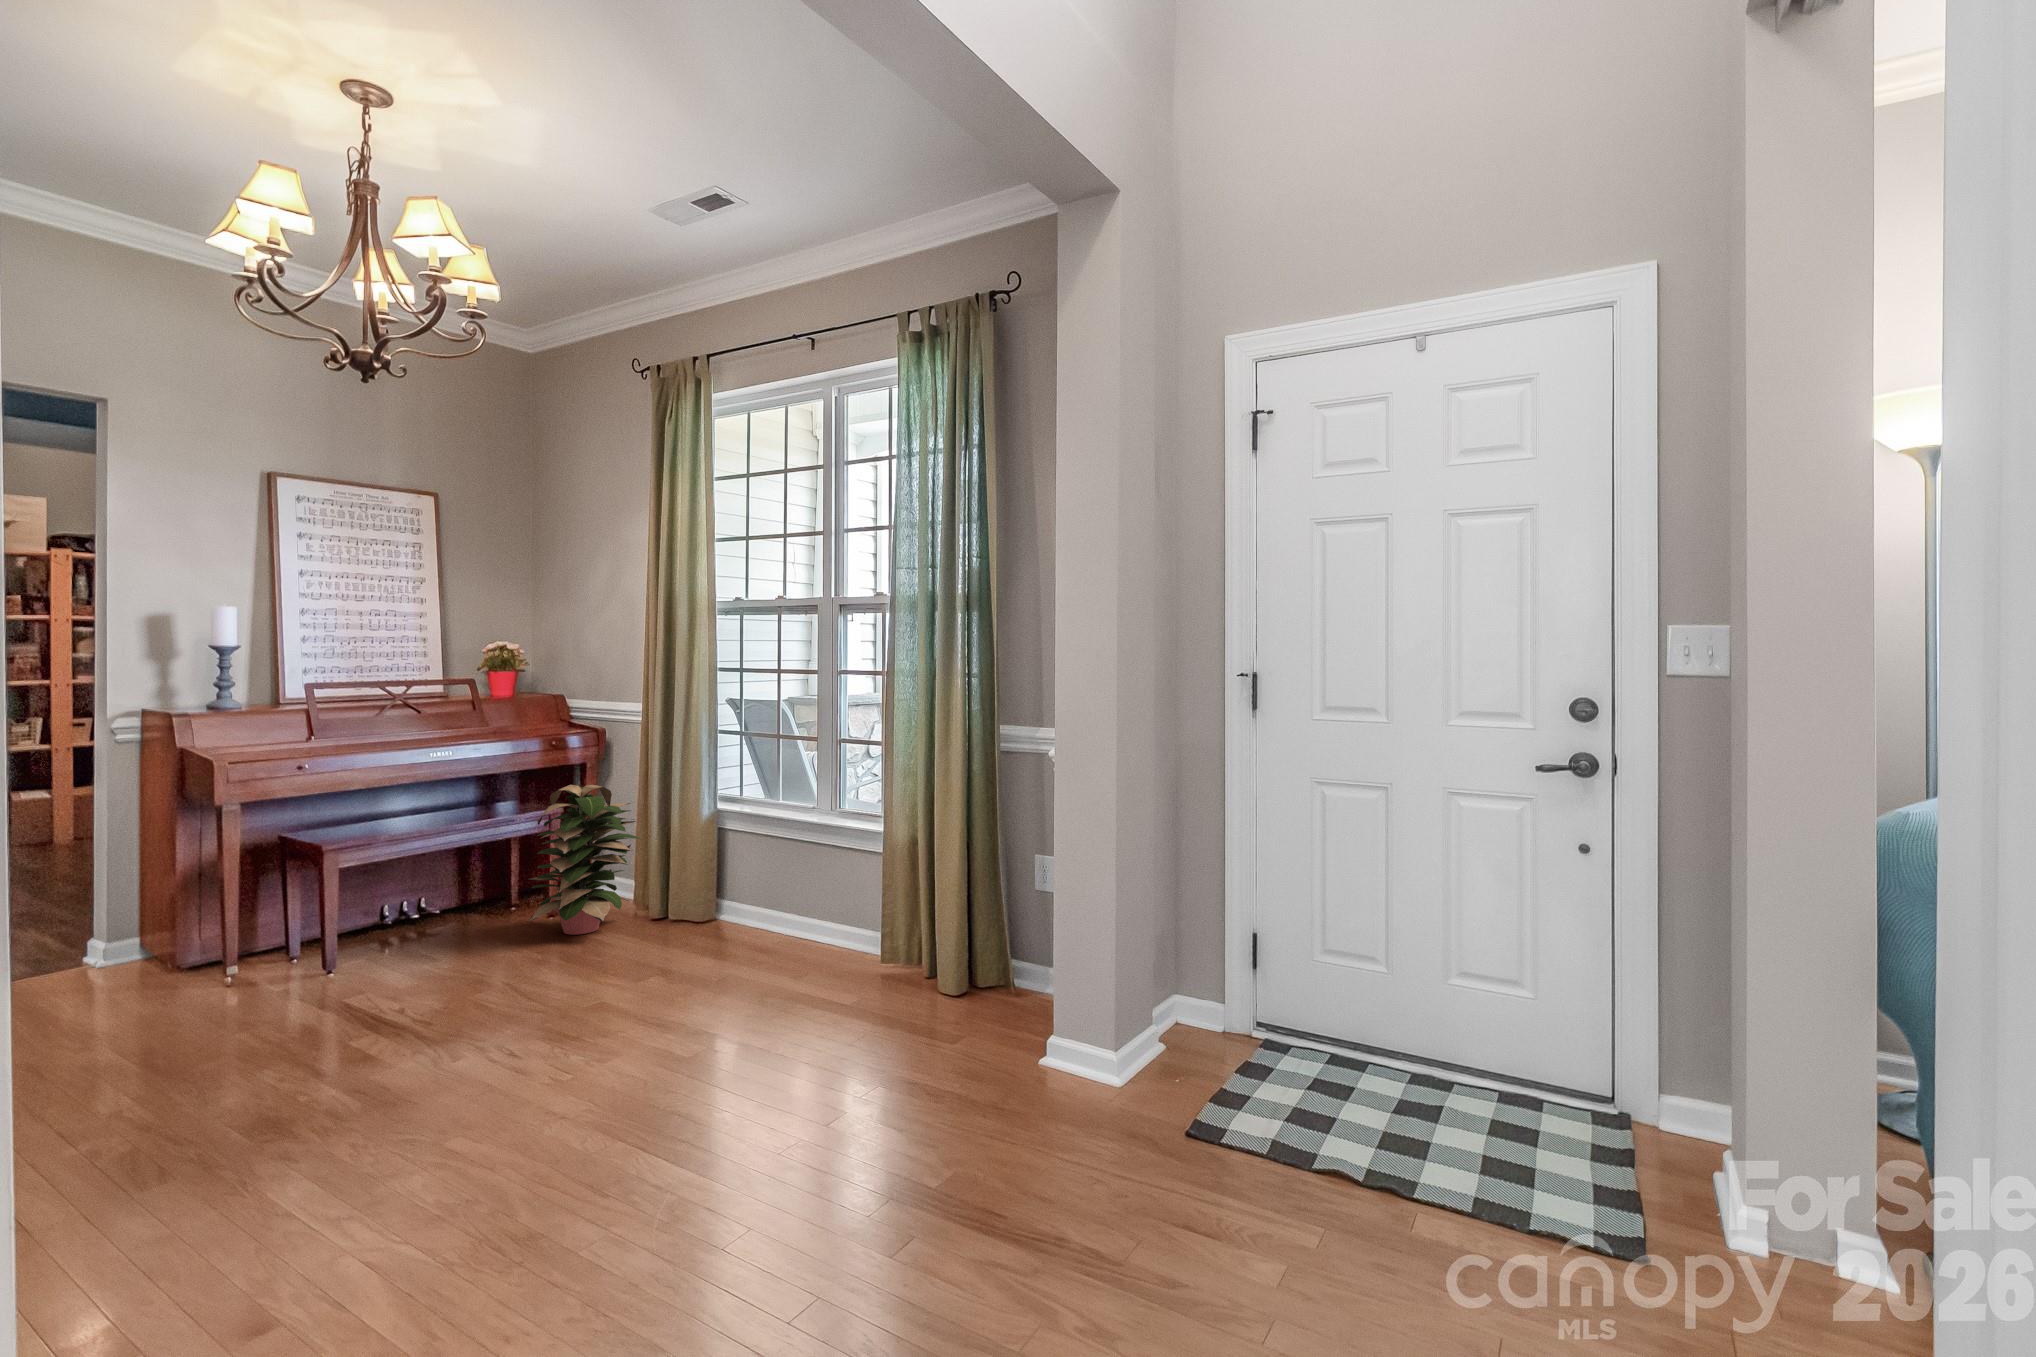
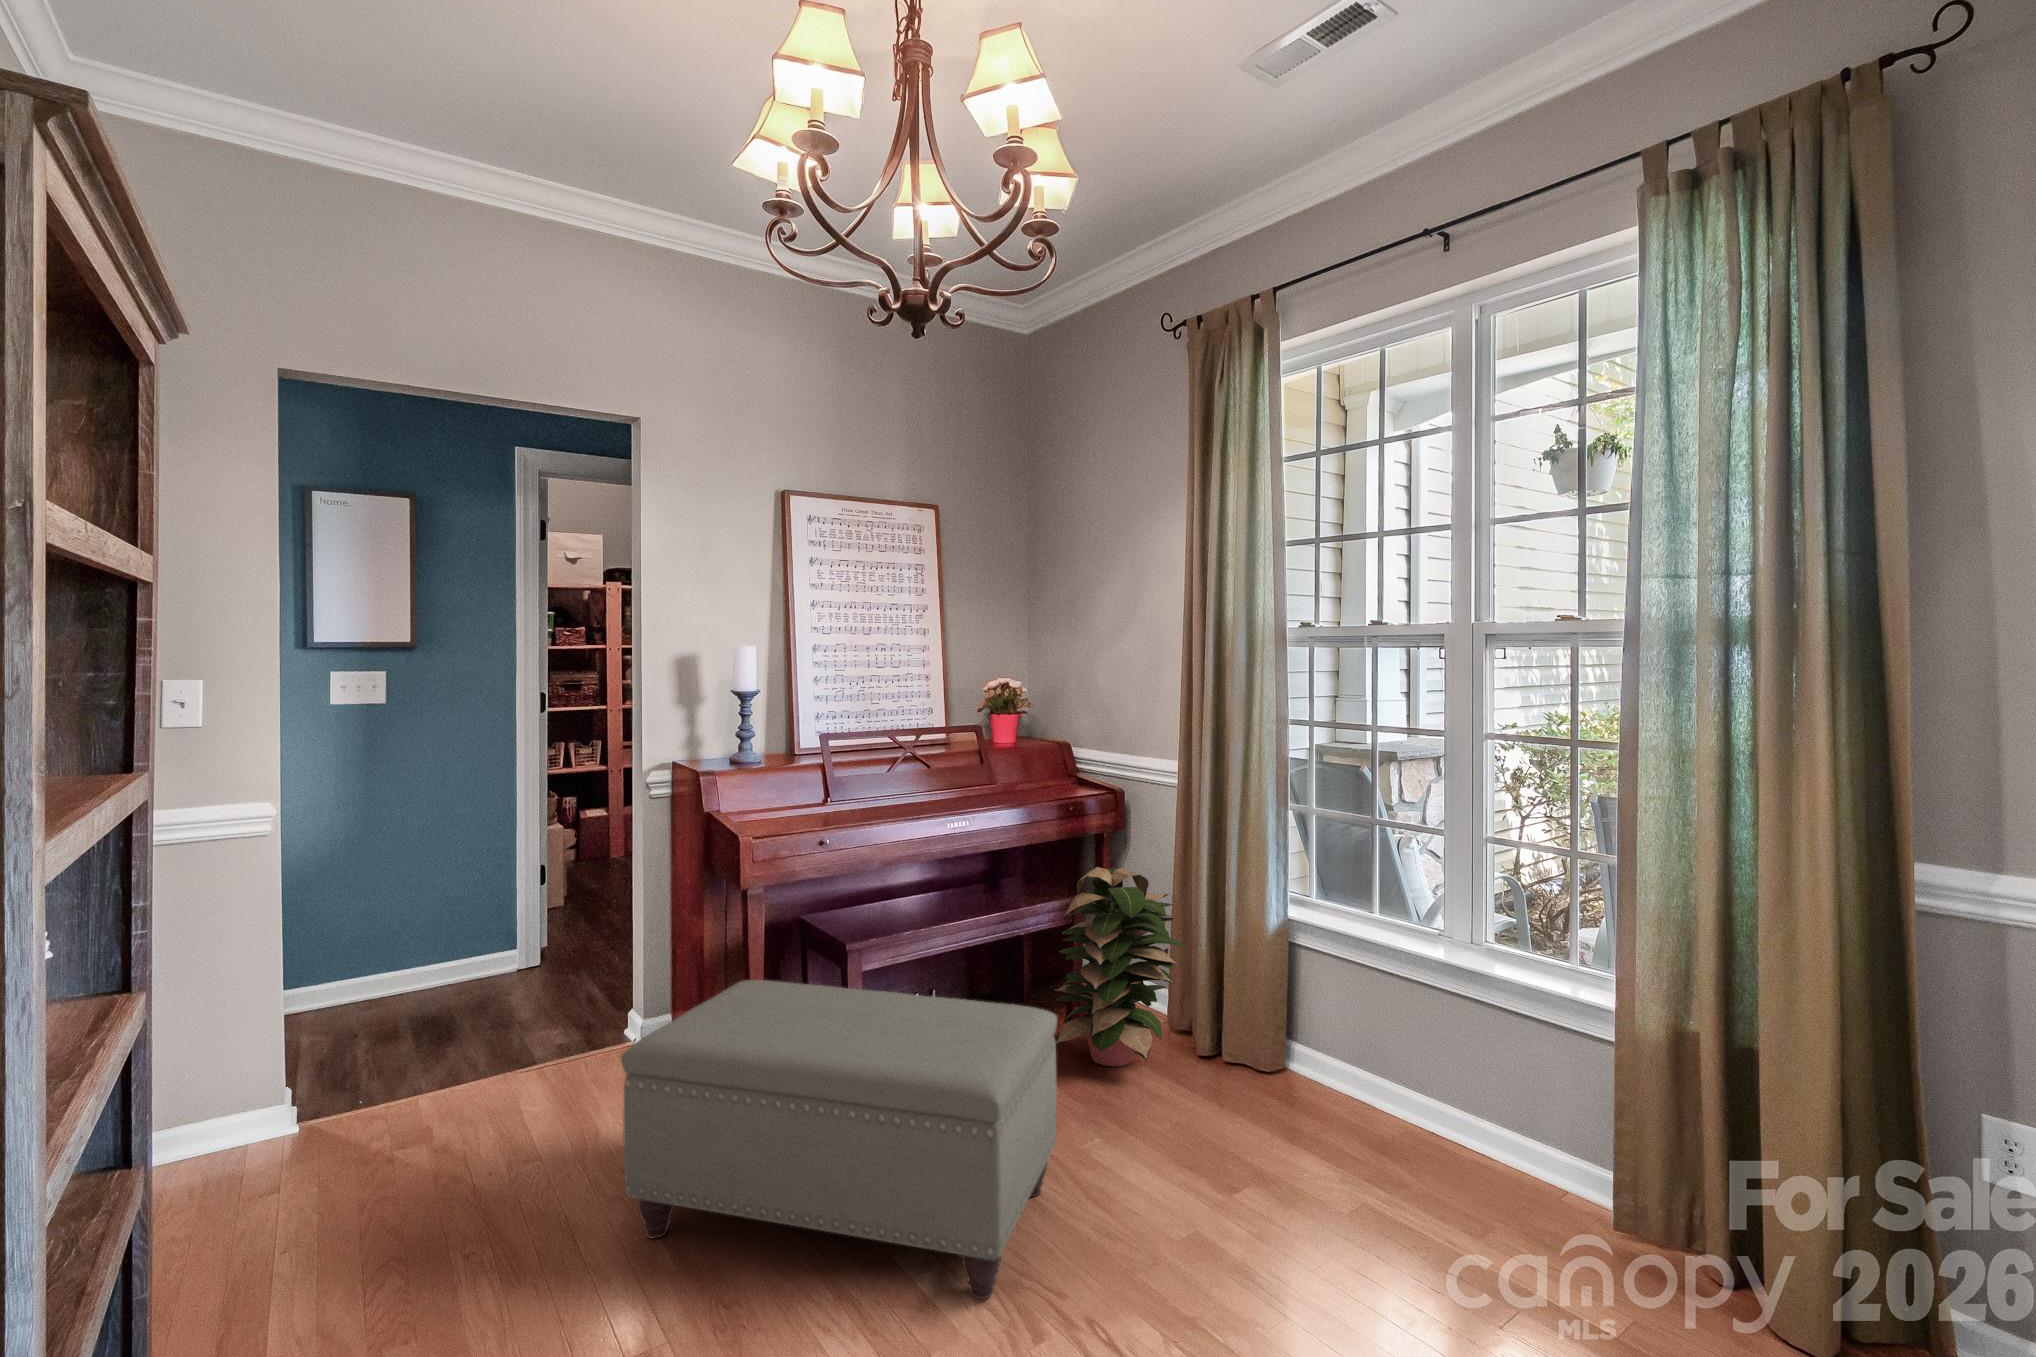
ottoman: none [84,869,507,1073] -> present [621,980,1057,1299]

